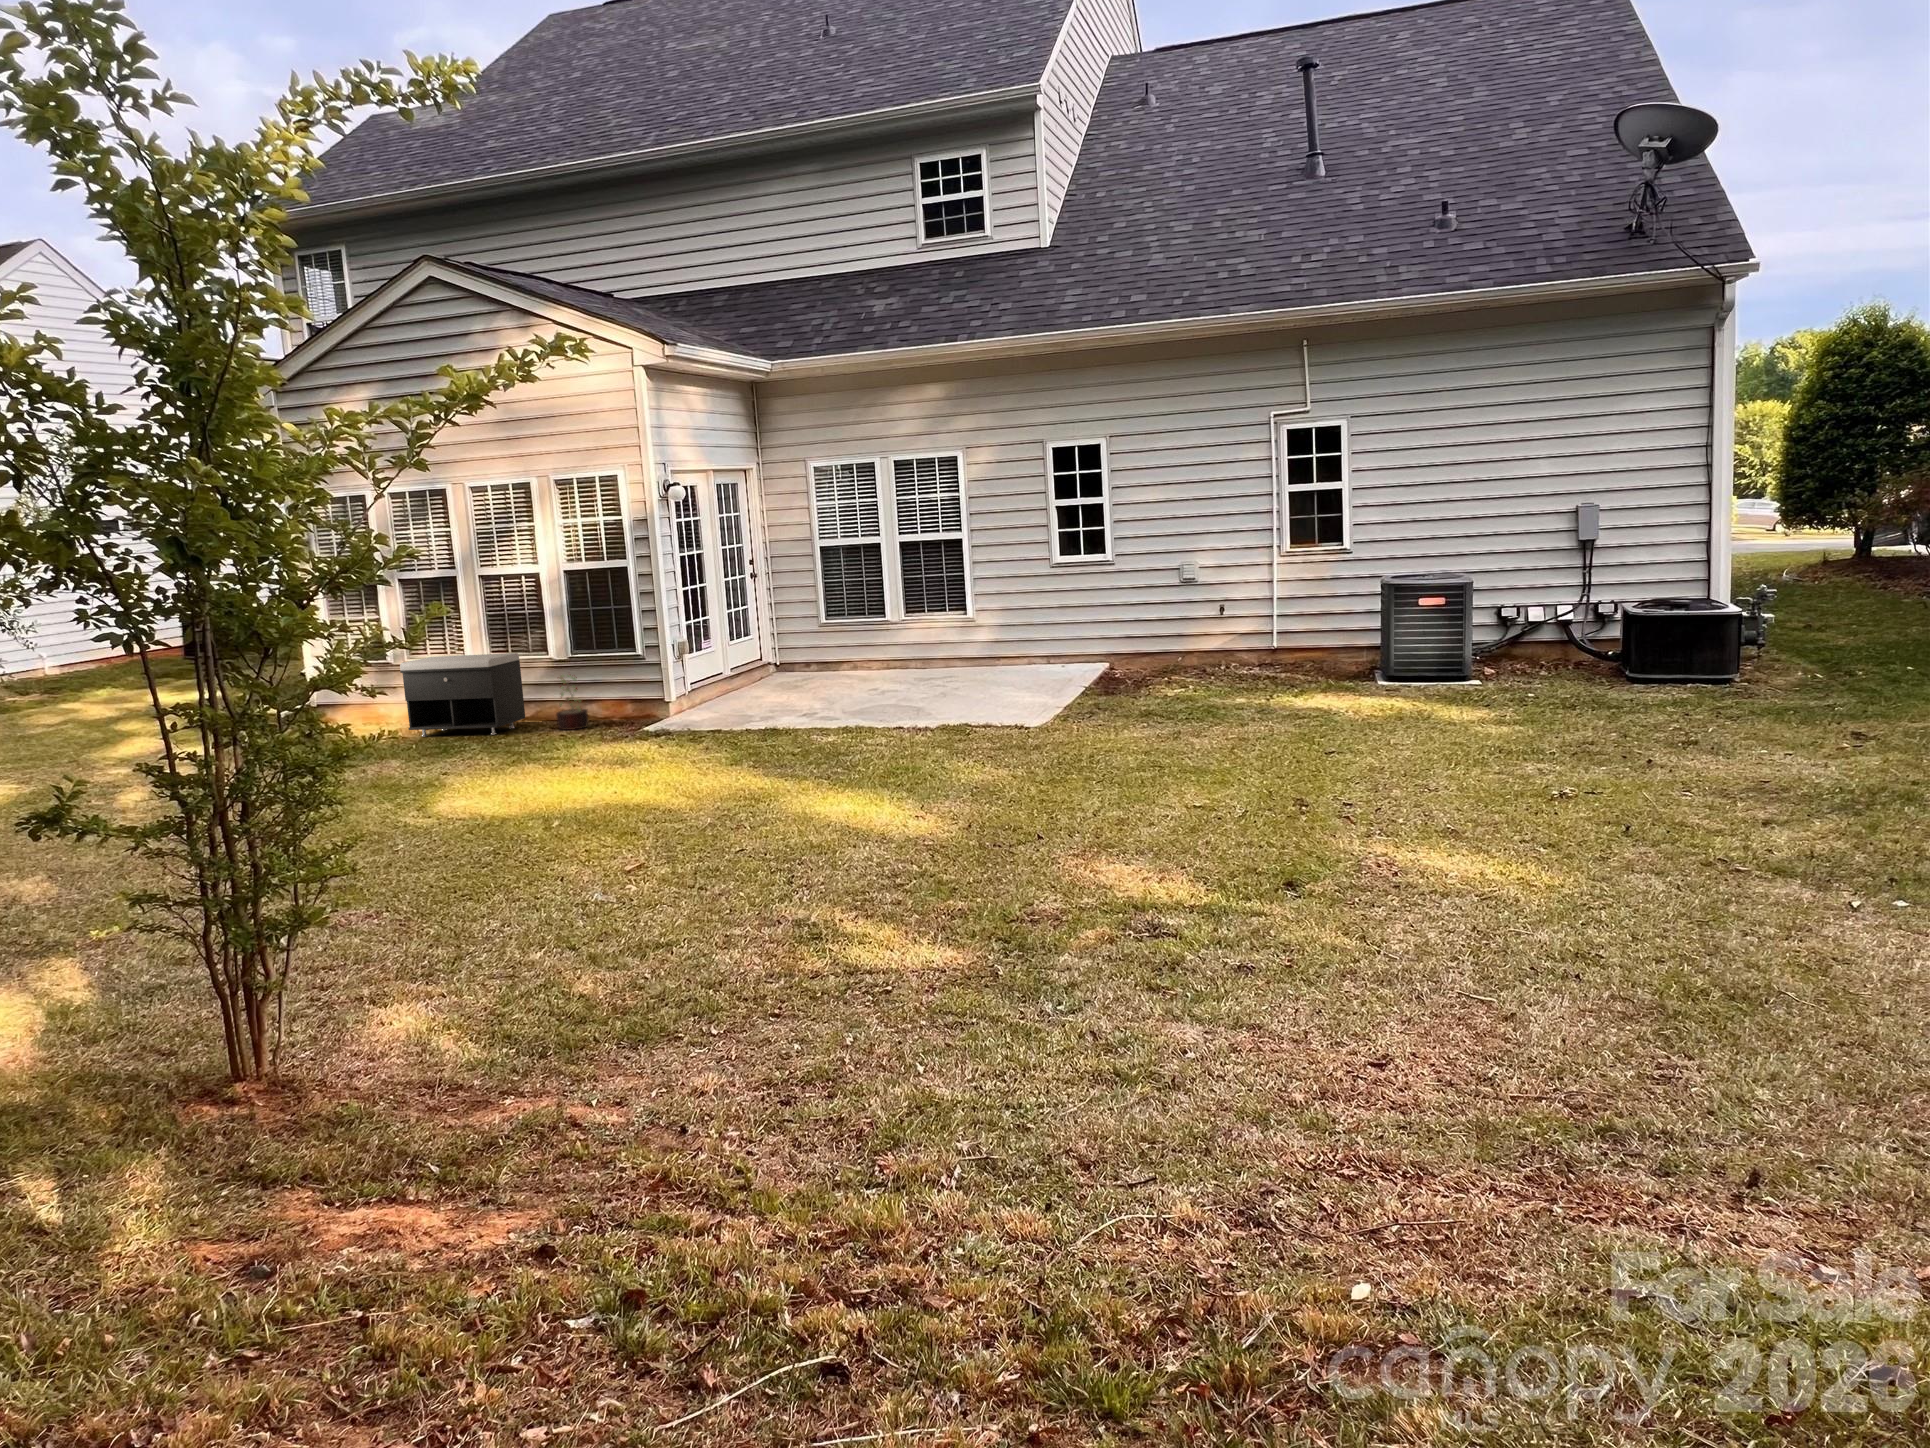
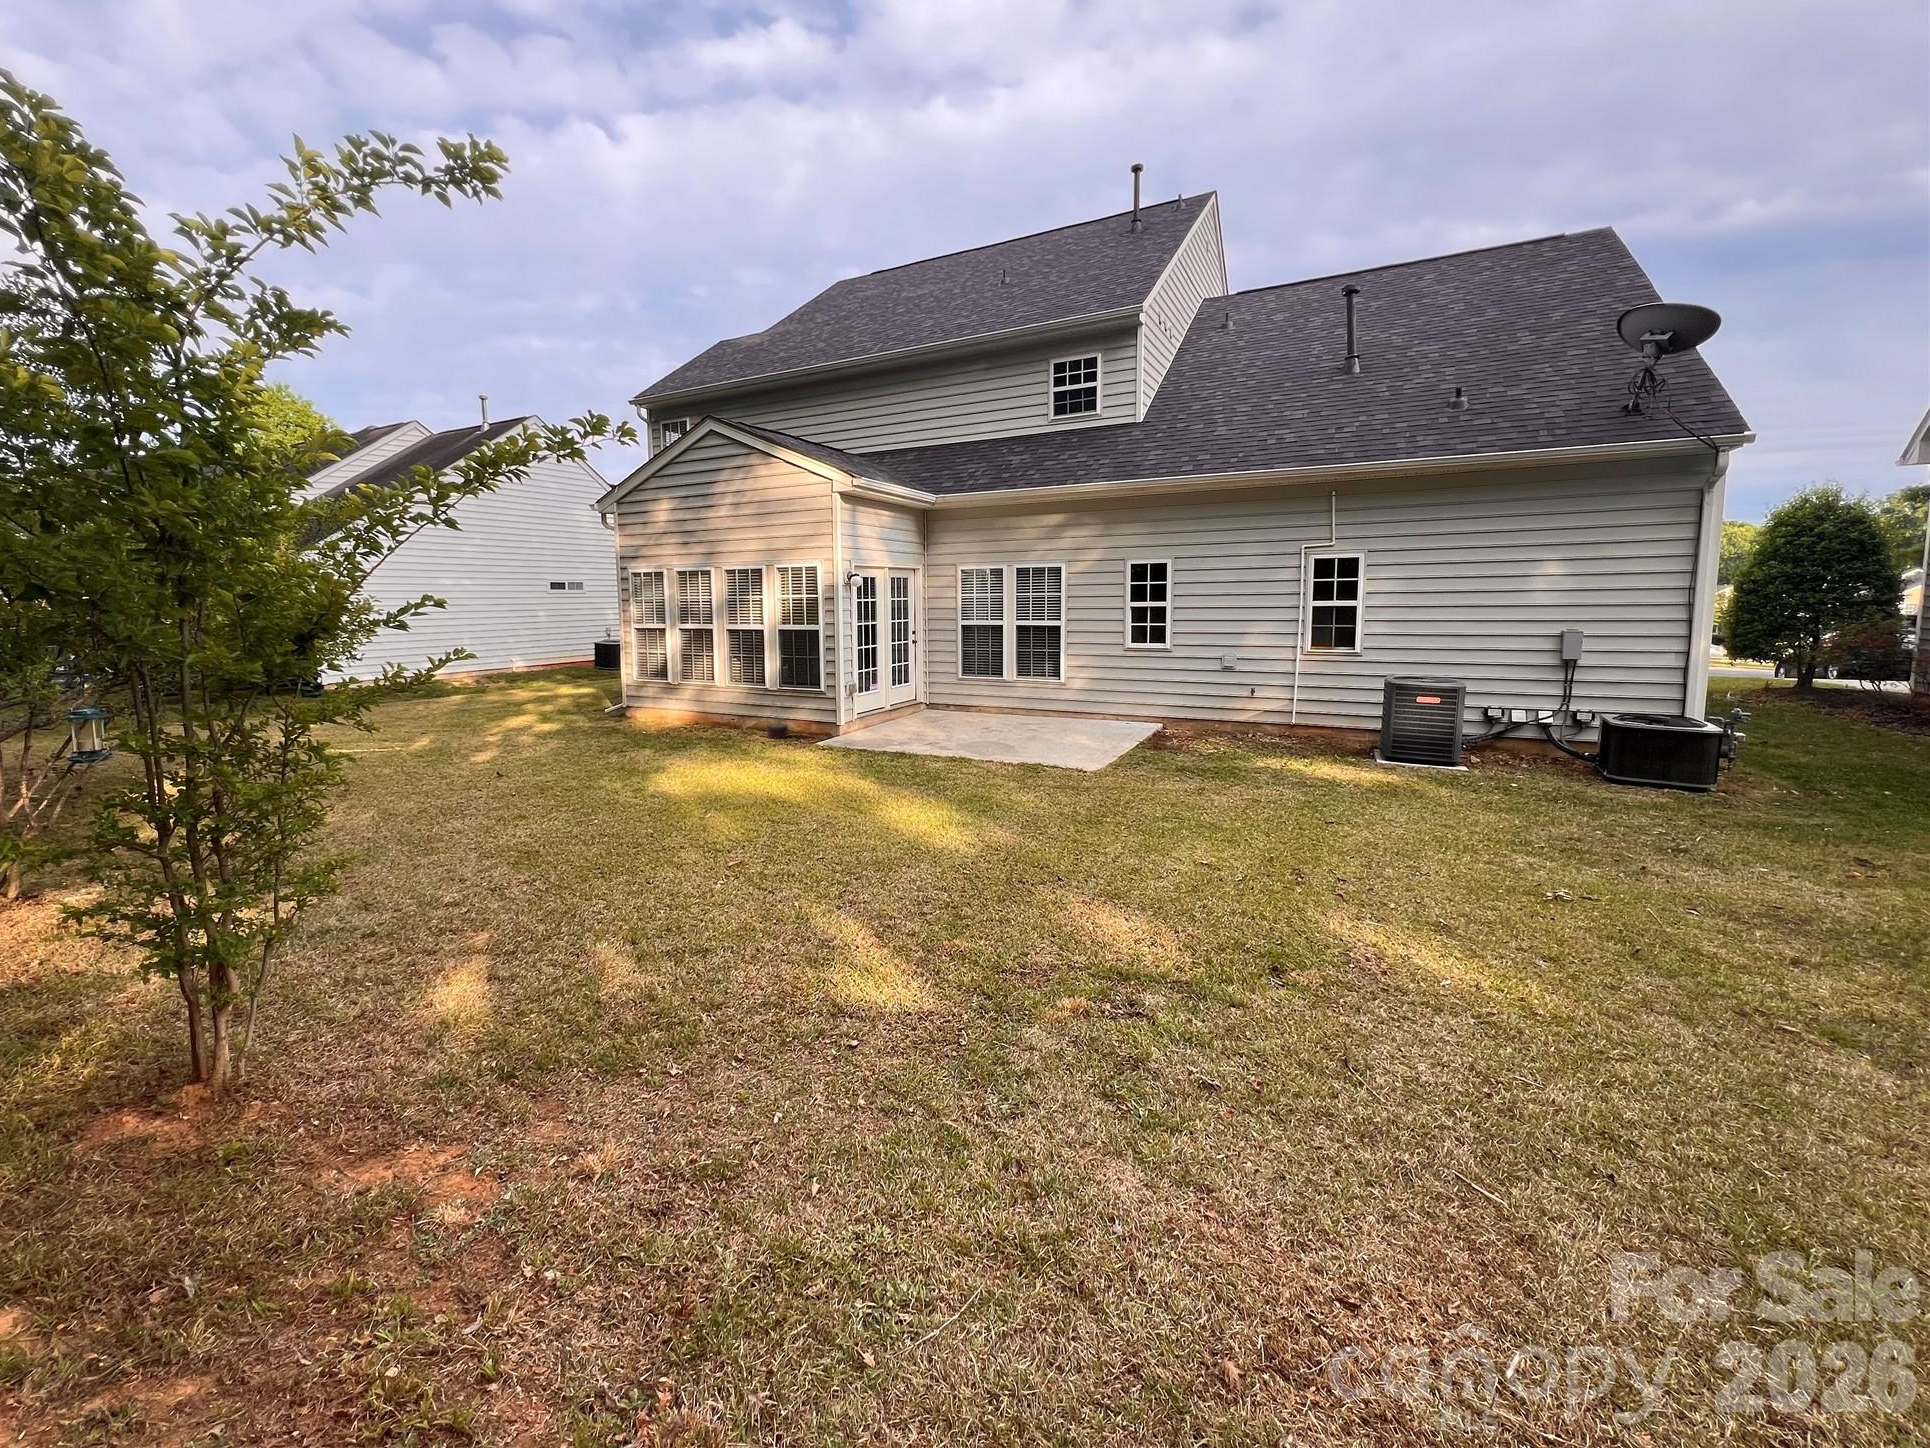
storage bench: present [400,653,525,737] -> none [672,681,750,737]

